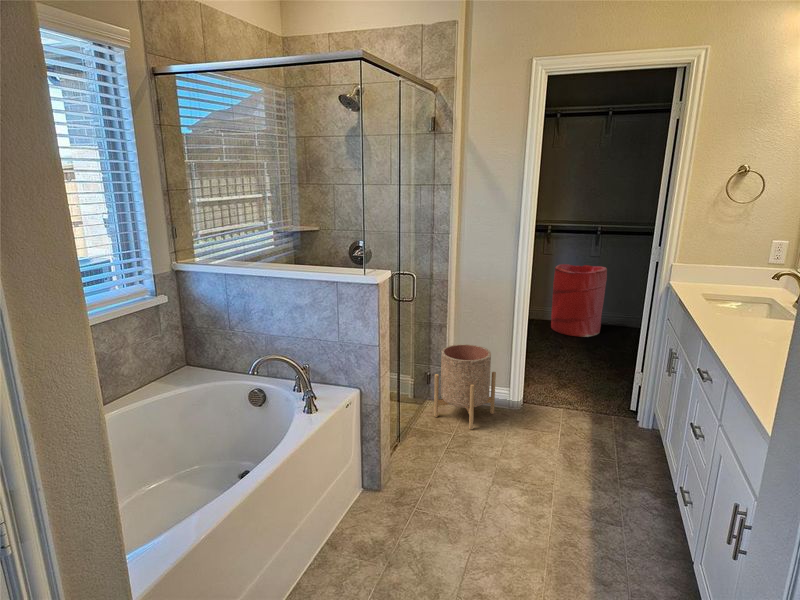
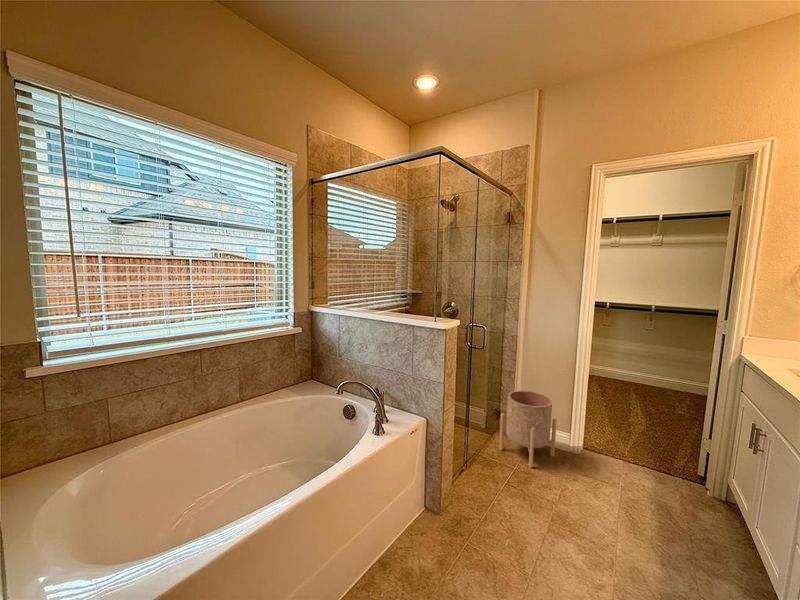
laundry hamper: present [551,264,607,337] -> none [614,335,670,399]

